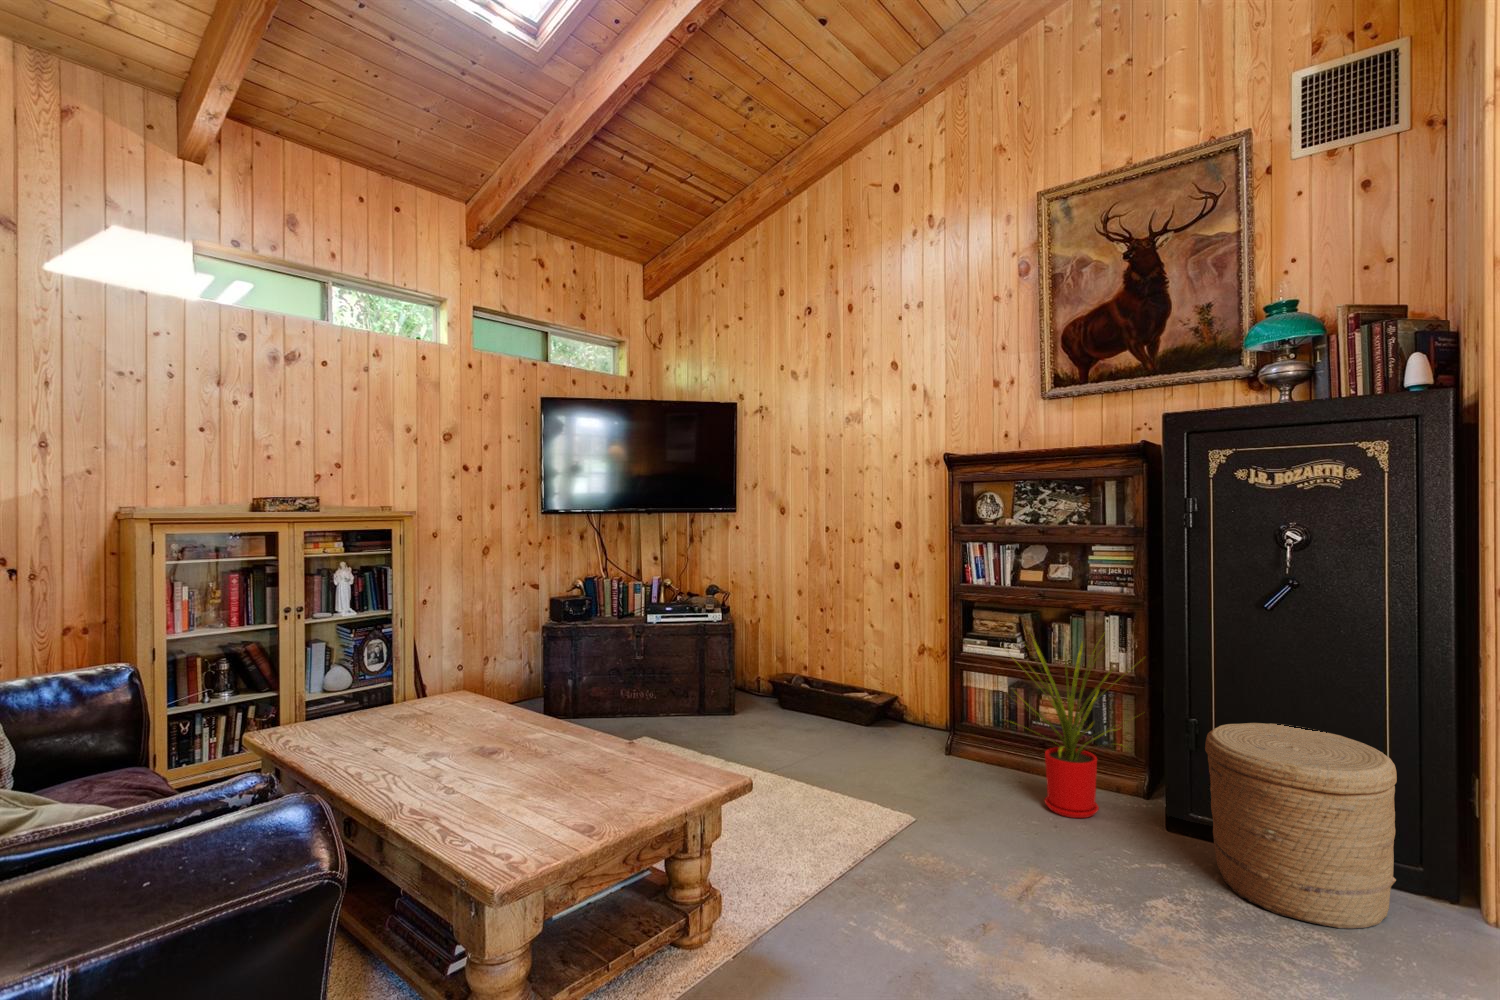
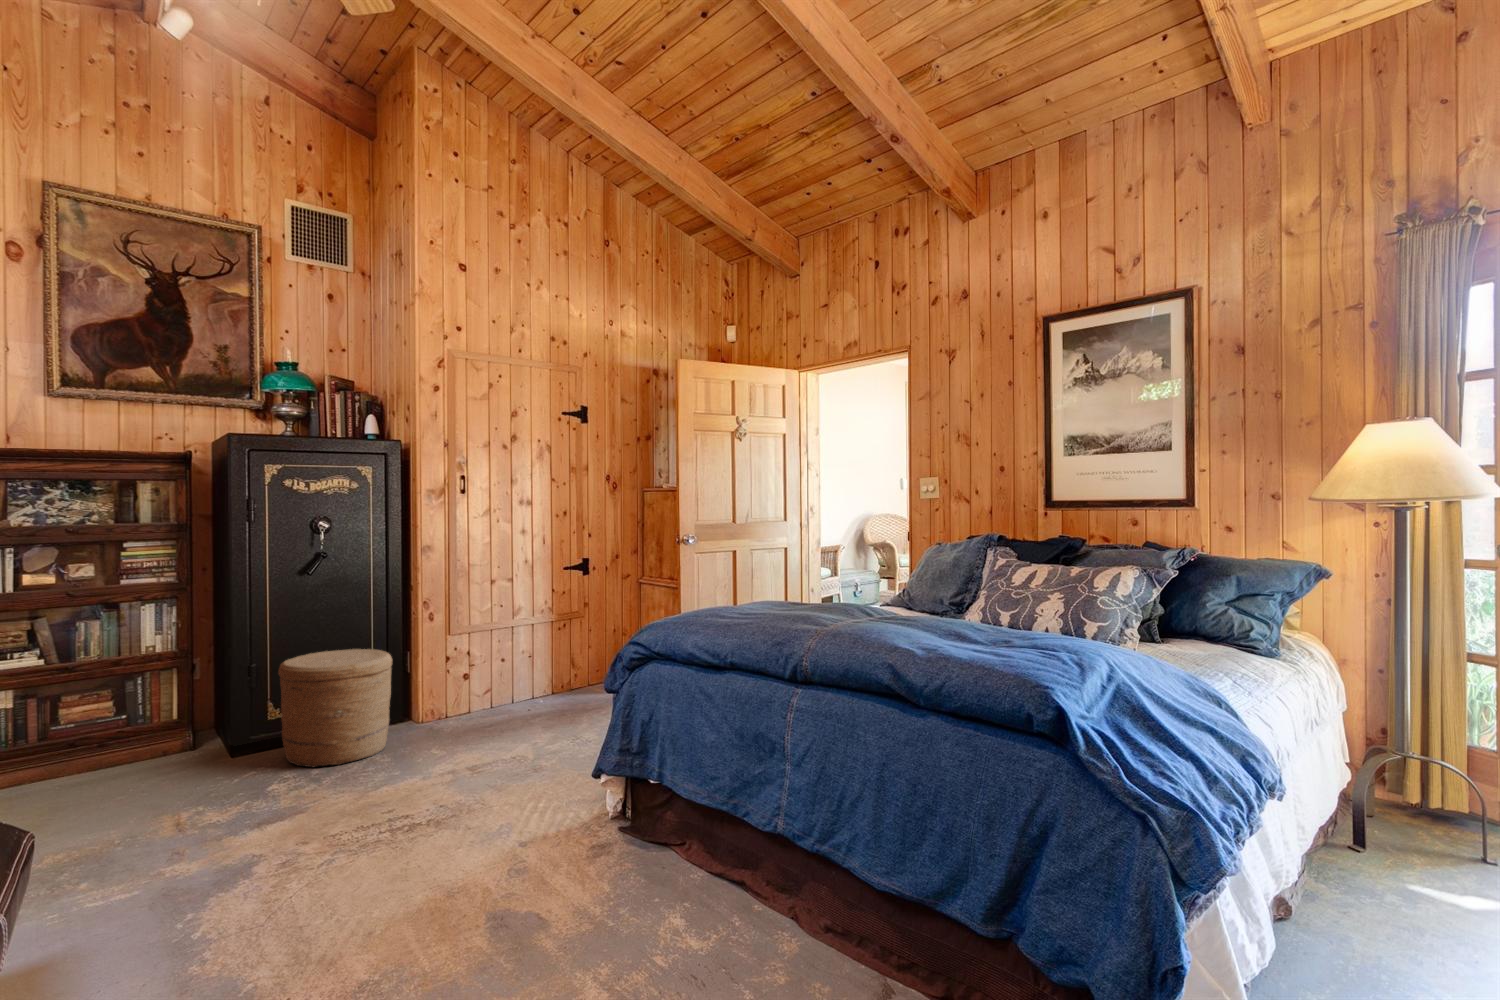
house plant: present [1008,640,1133,818] -> none [52,615,212,790]

